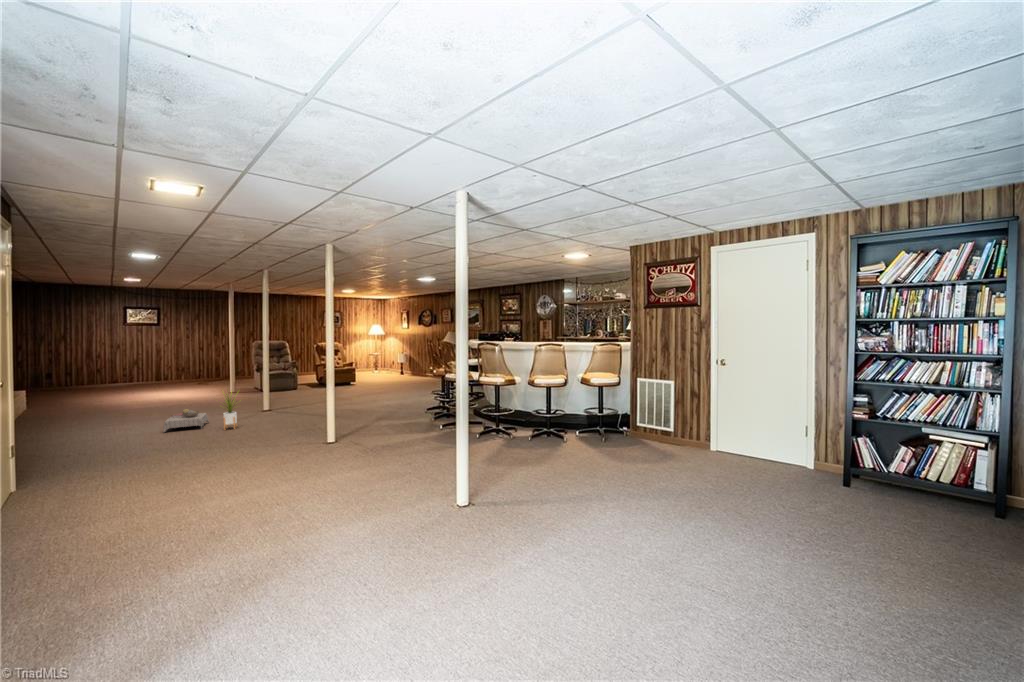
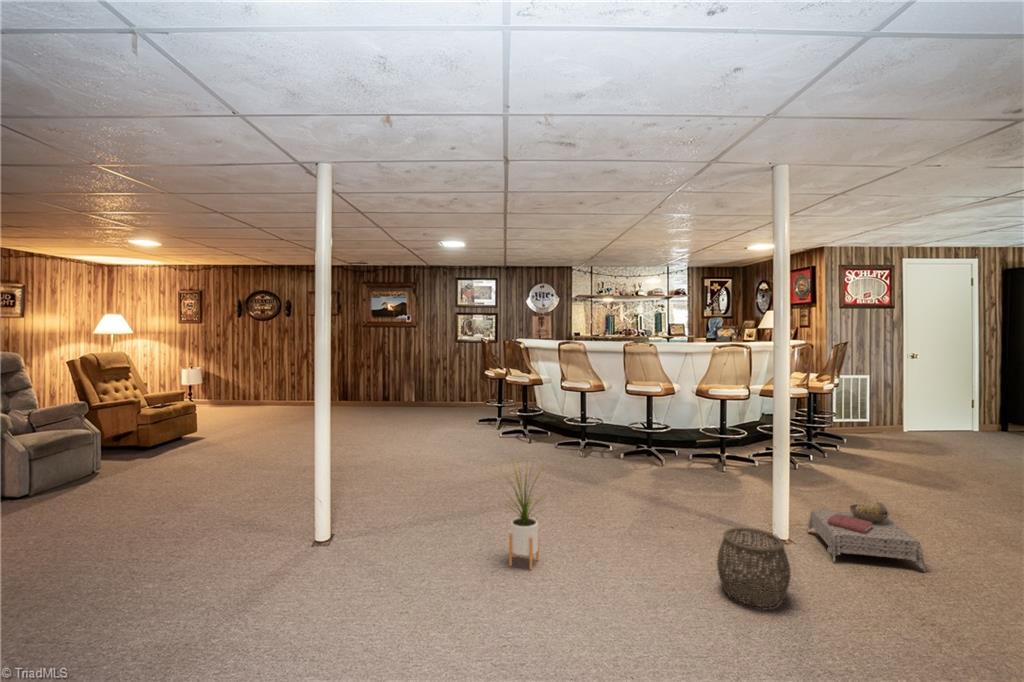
ottoman: present [163,409,209,432] -> present [807,502,925,572]
woven basket: none [196,423,231,452] -> present [717,527,791,608]

